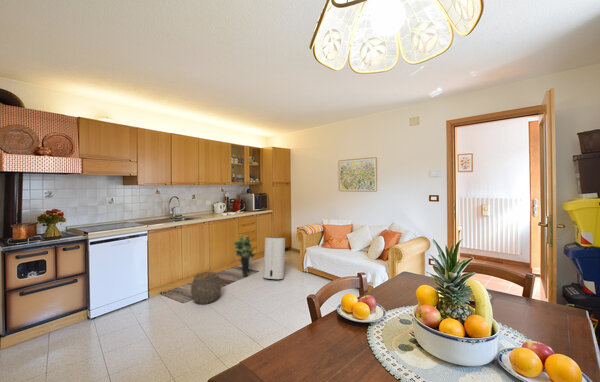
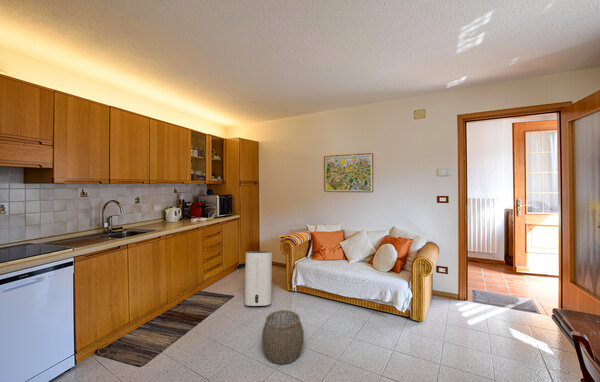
potted plant: present [234,235,255,276] -> none [200,250,232,306]
woven basket: present [191,271,221,304] -> present [262,310,304,364]

